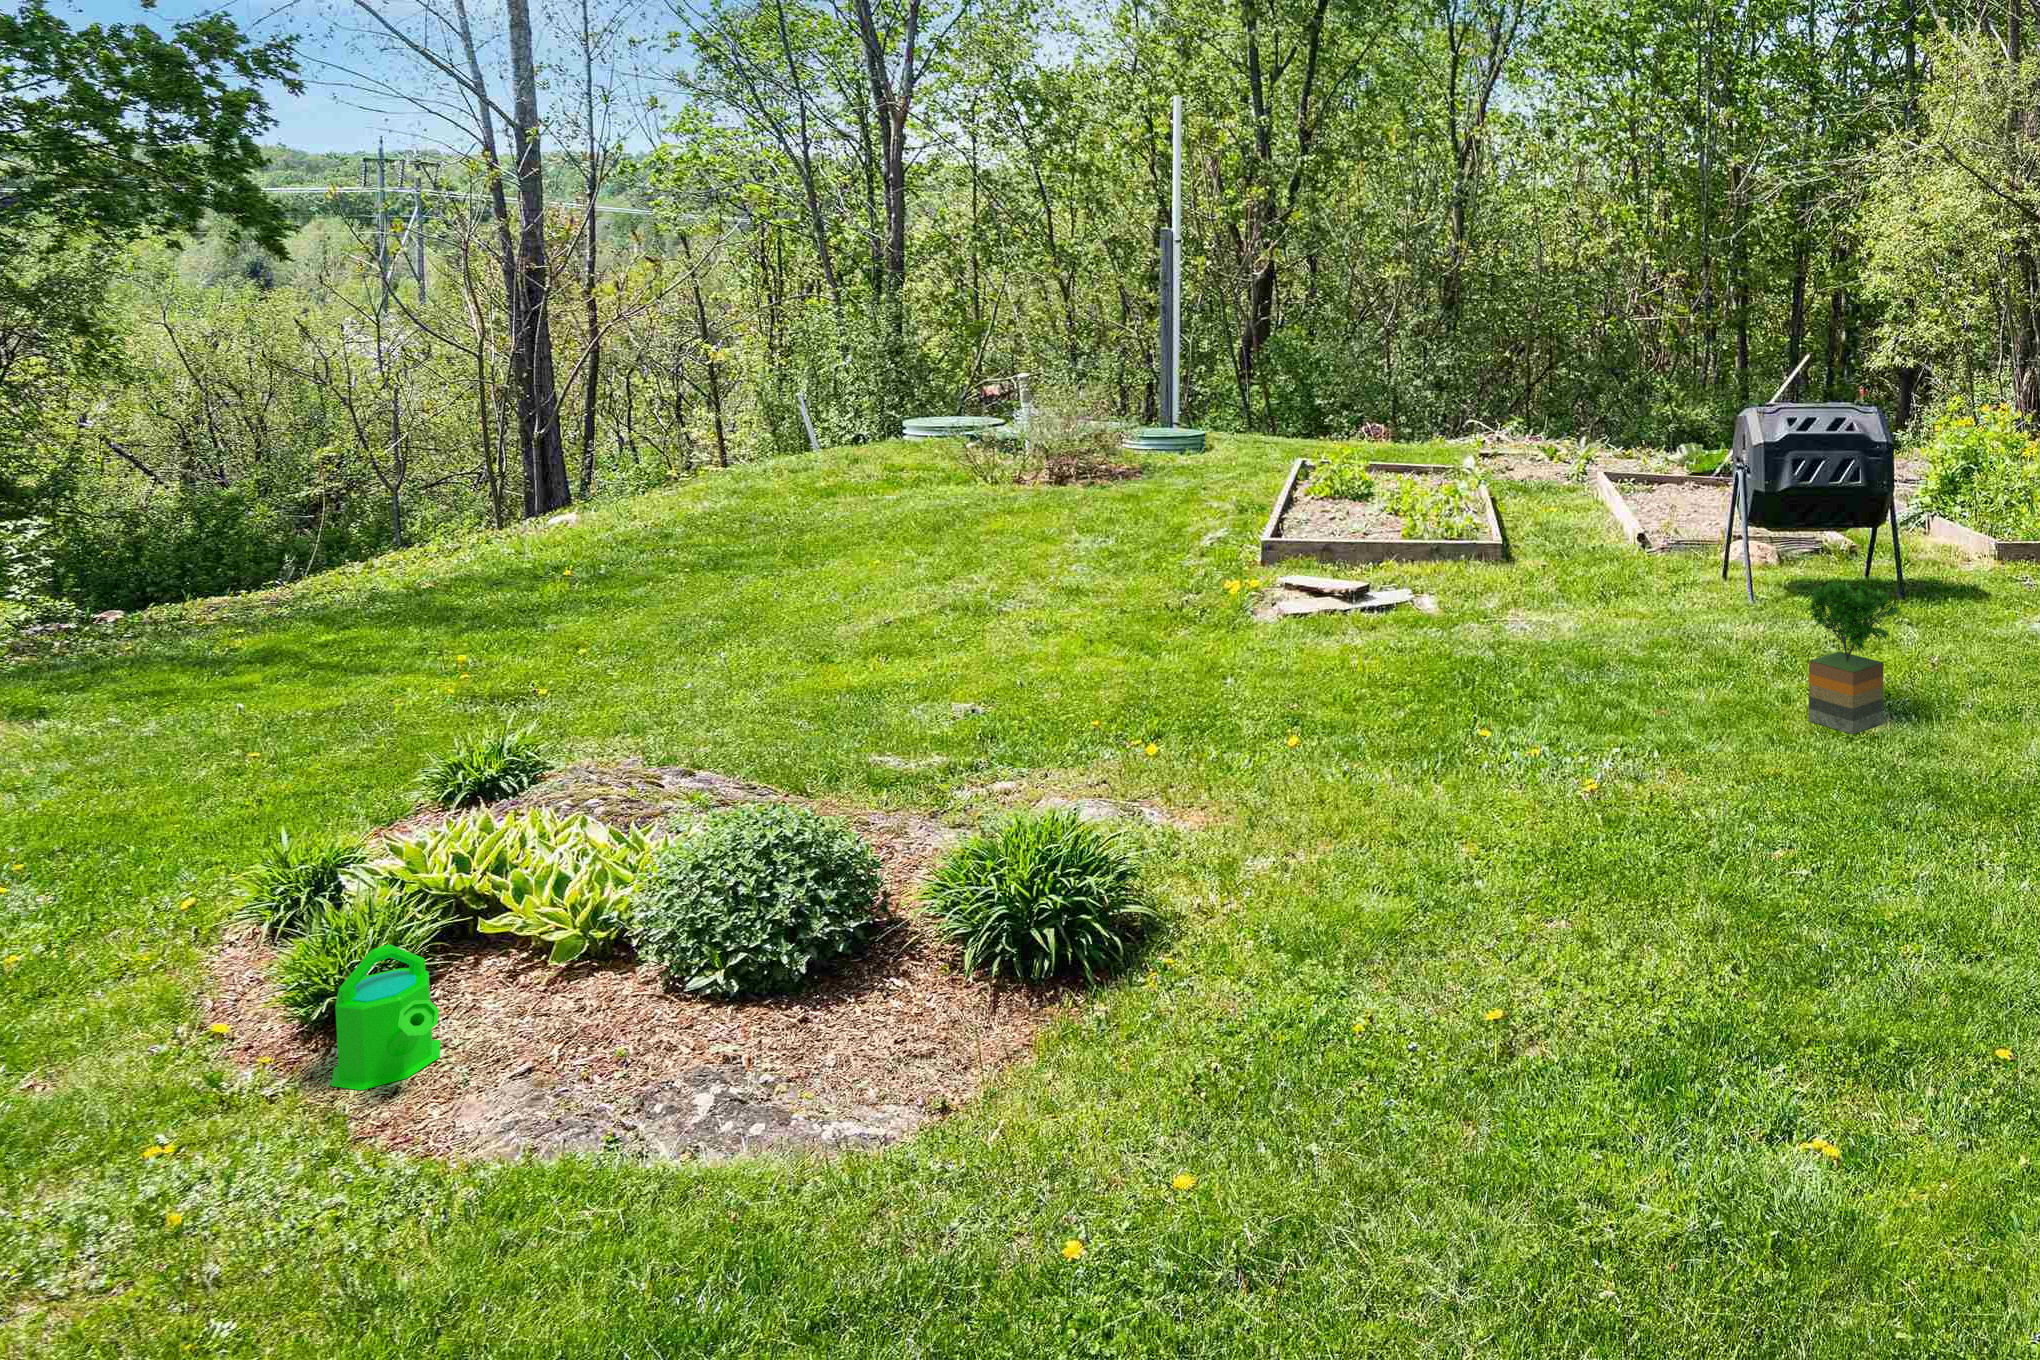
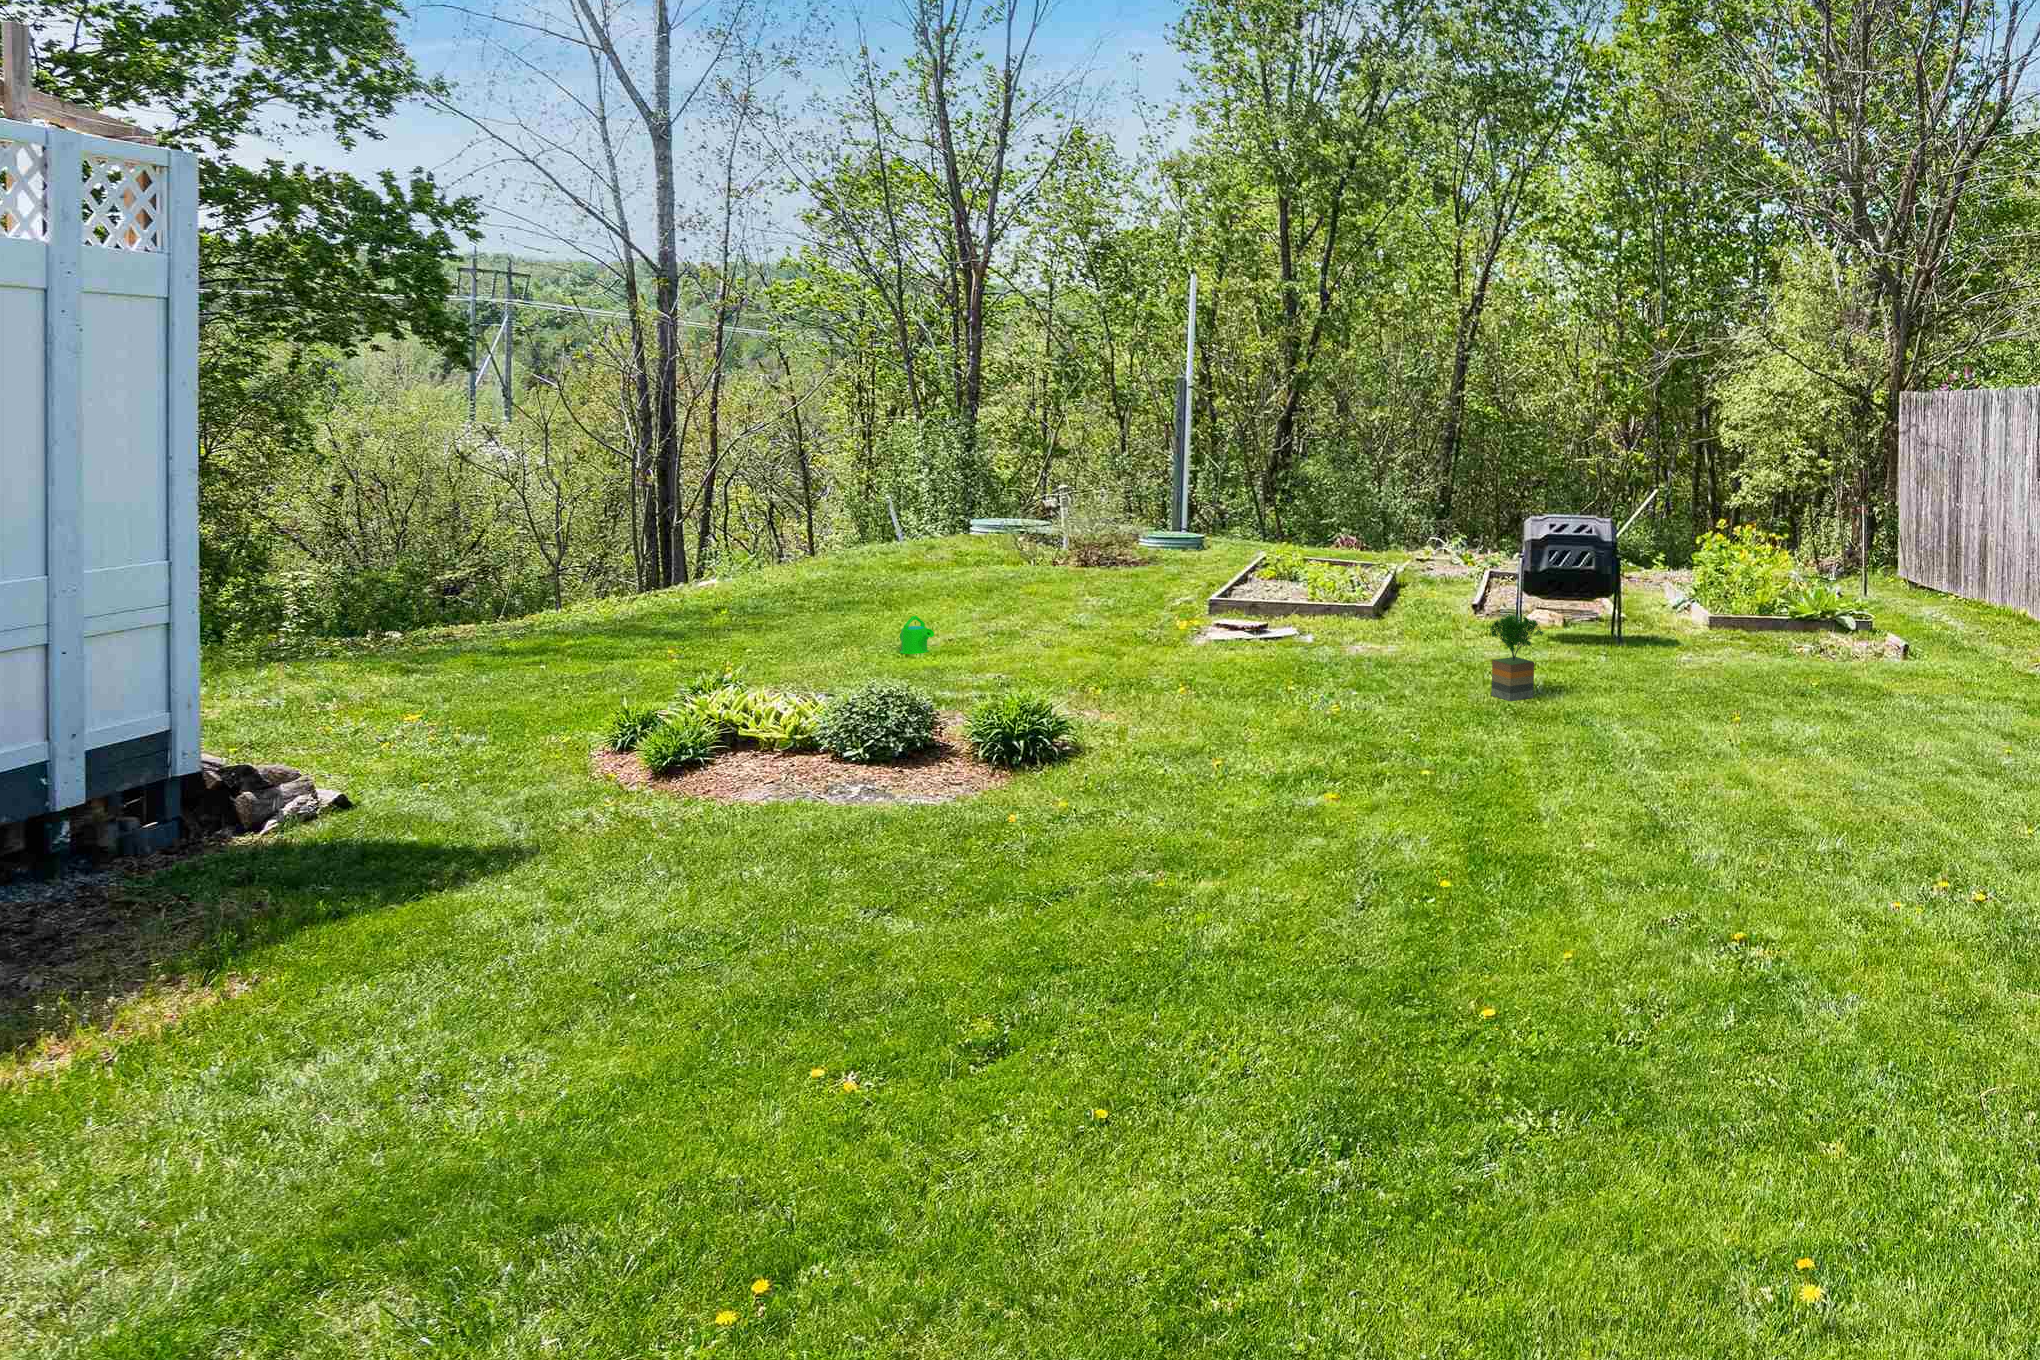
watering can: present [331,944,441,1090] -> present [900,616,934,654]

